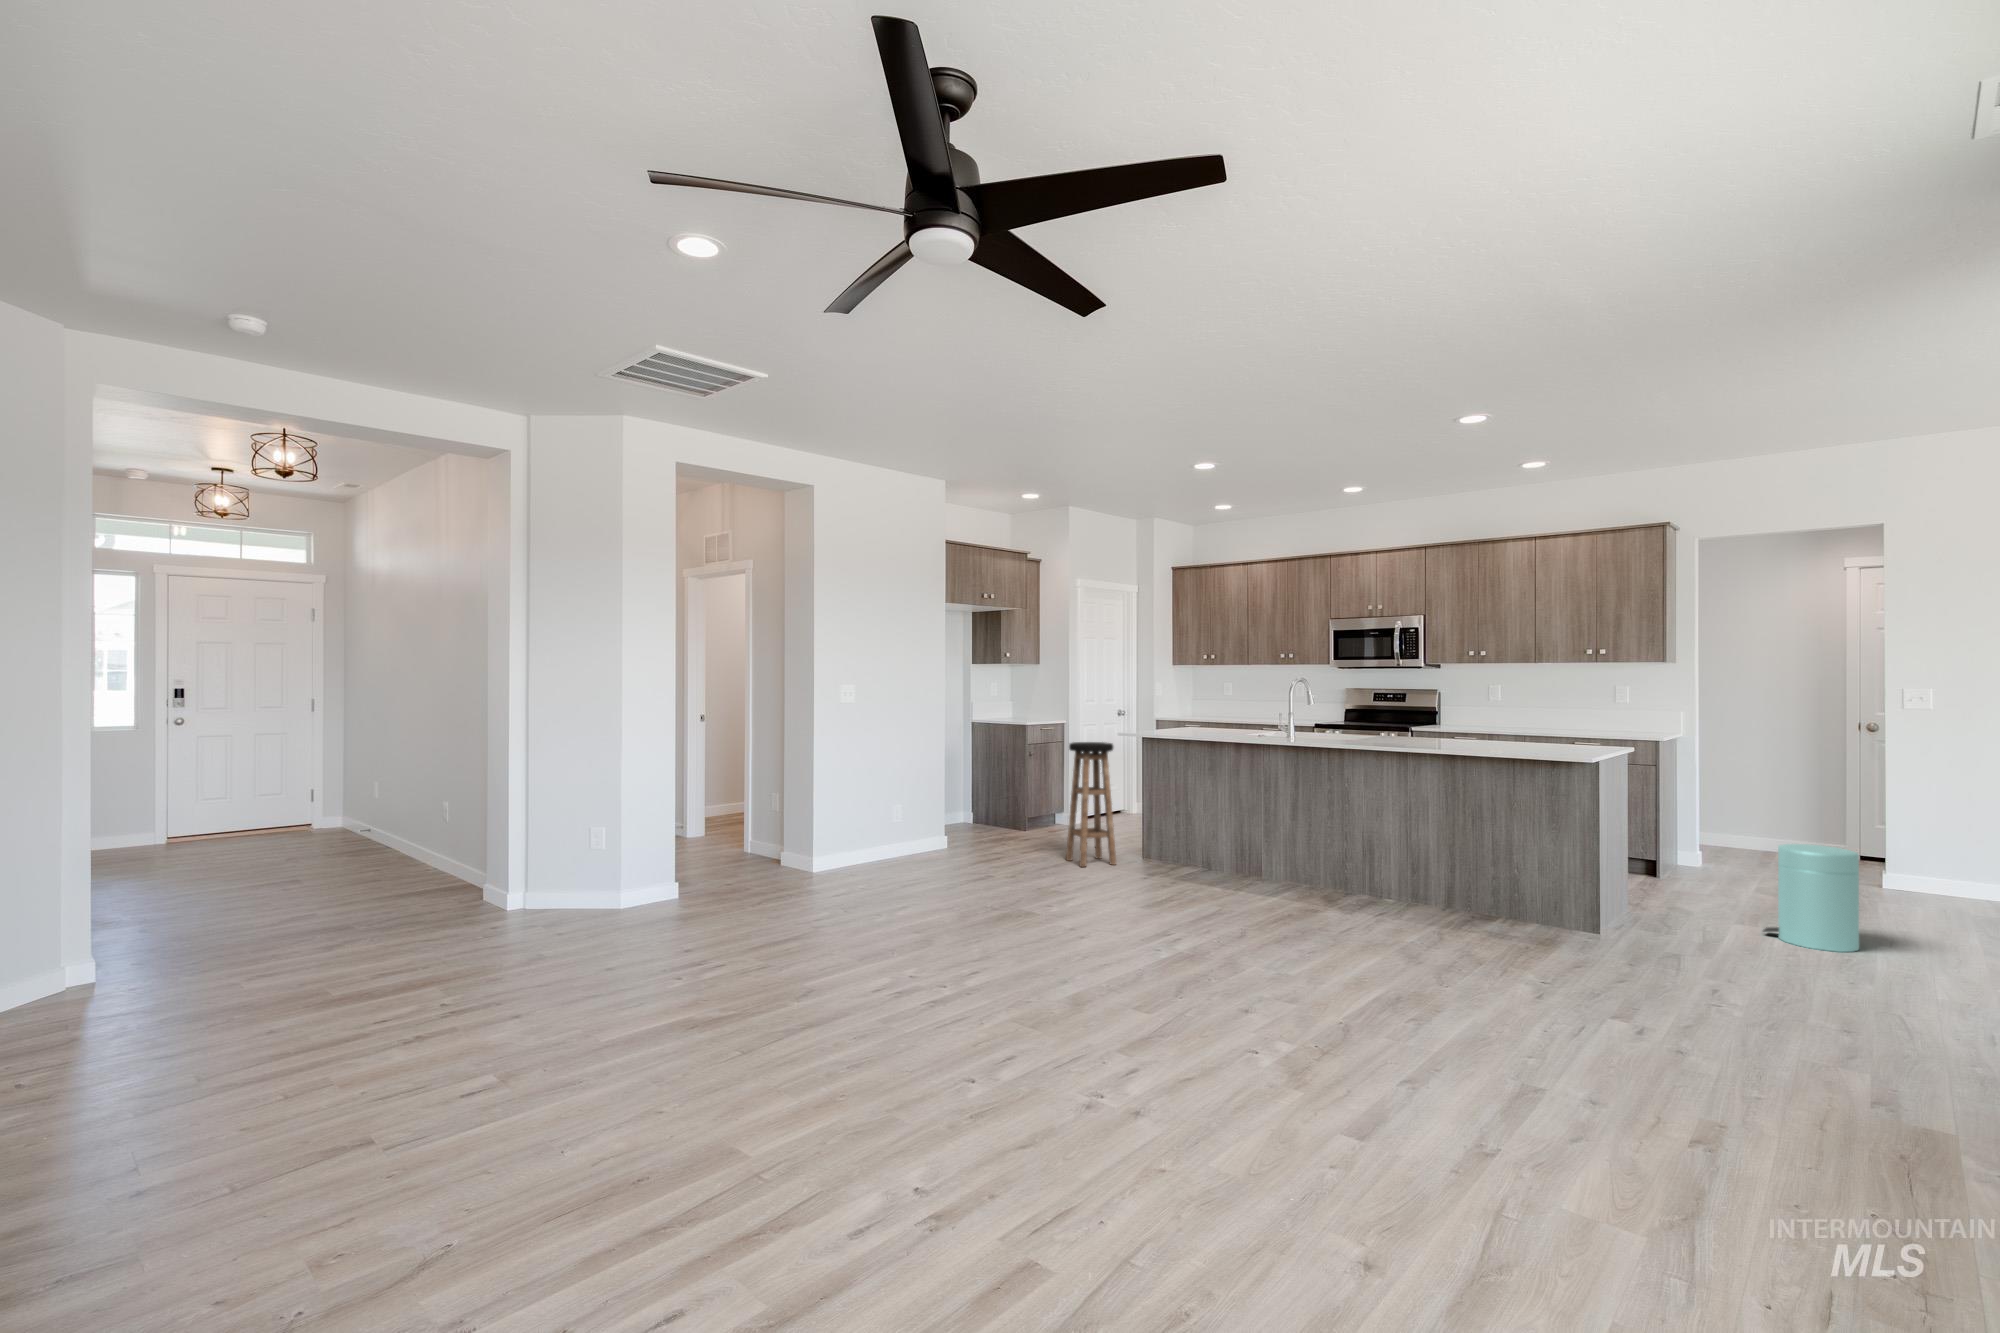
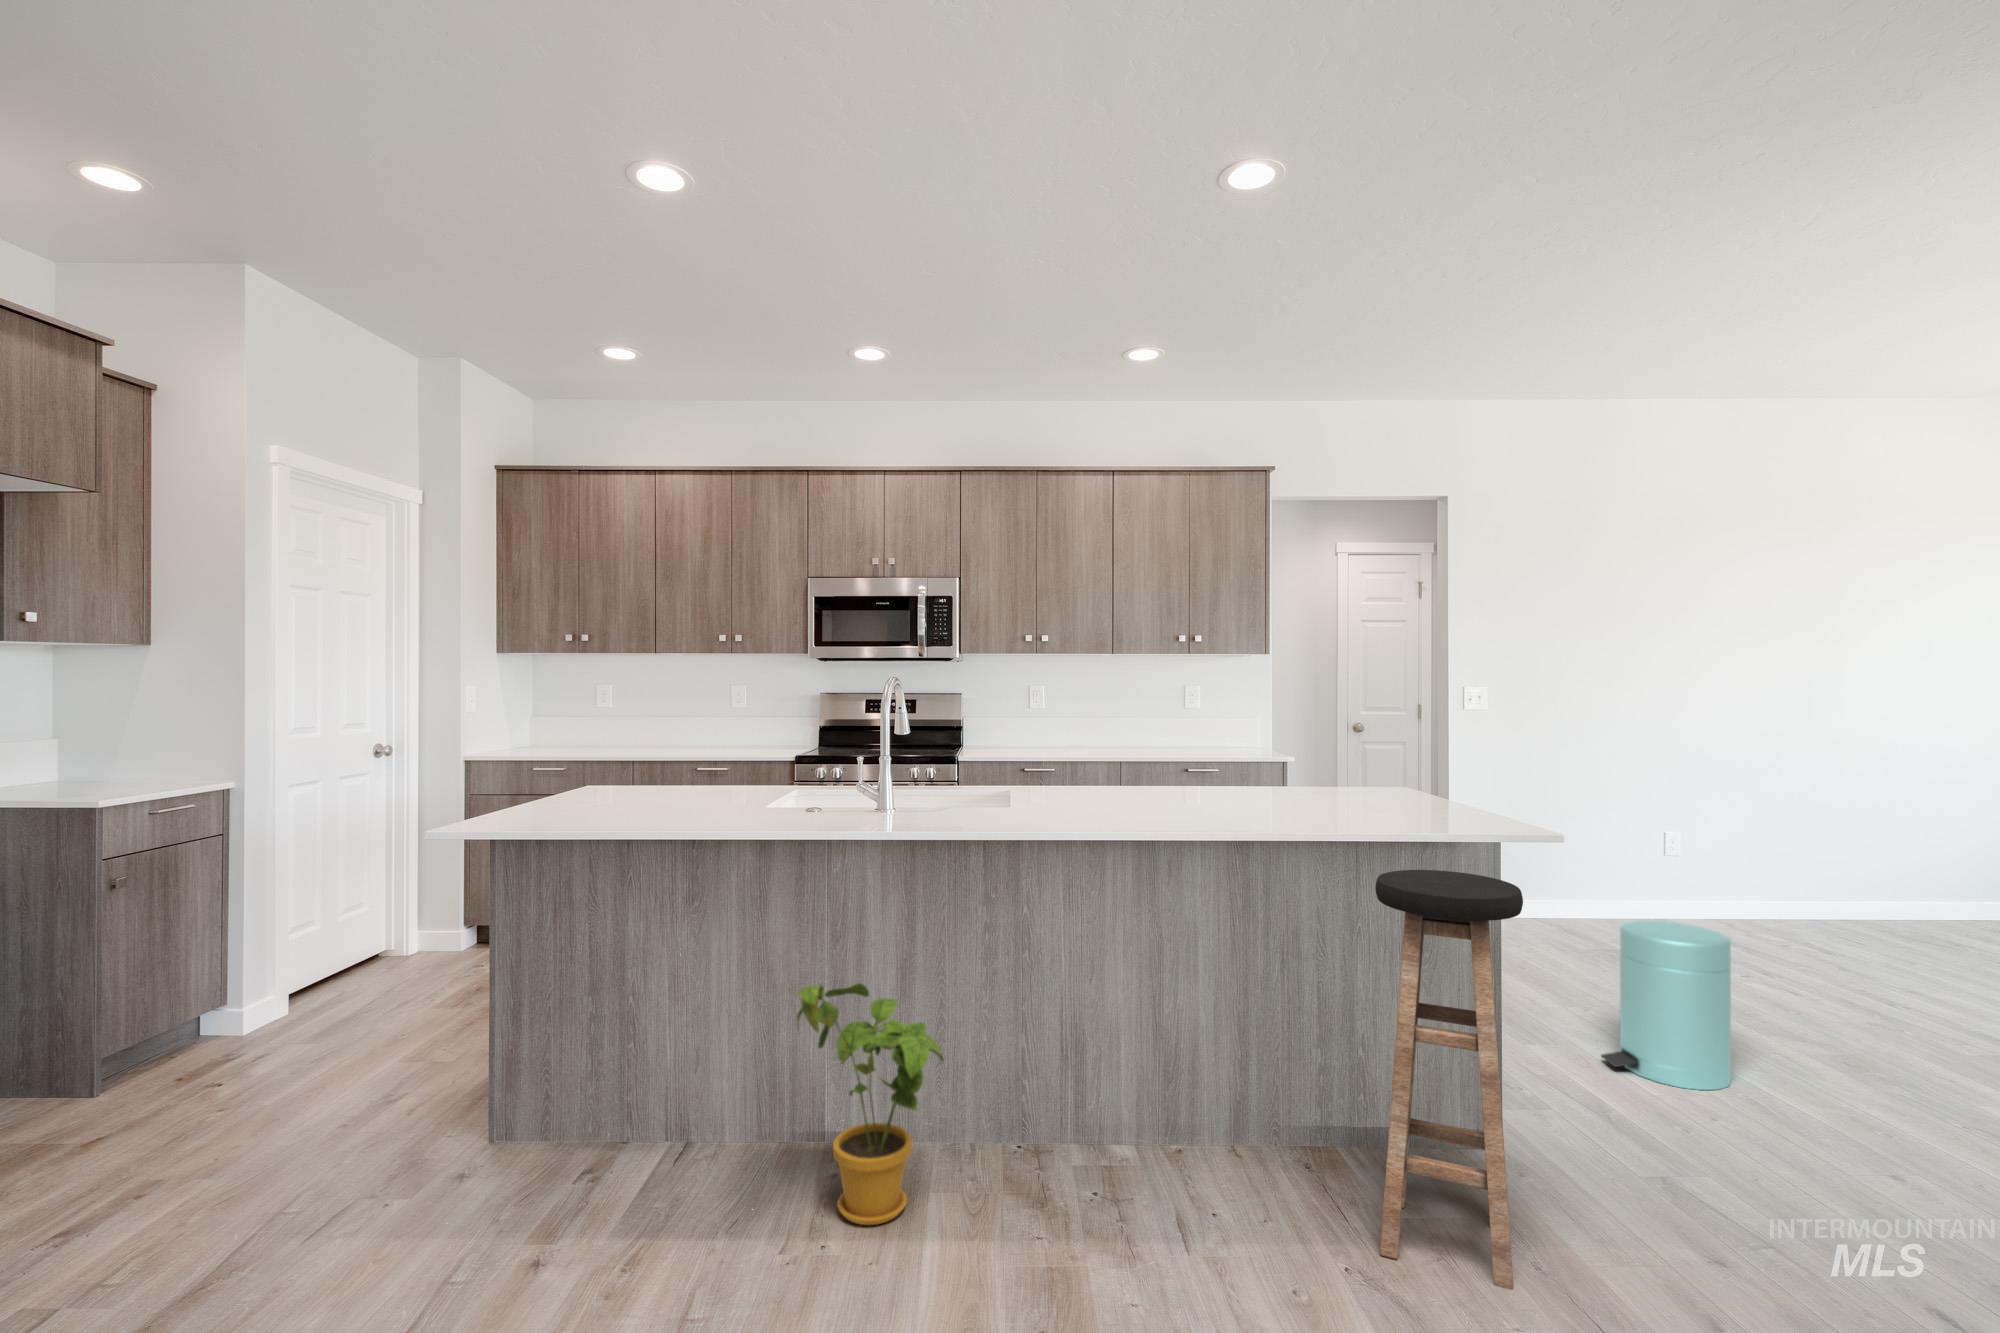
bar stool: present [1066,742,1116,867] -> present [1375,870,1523,1289]
house plant: none [1226,792,1286,890] -> present [797,983,944,1225]

